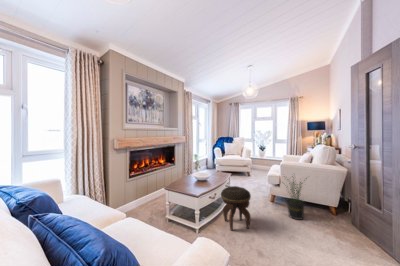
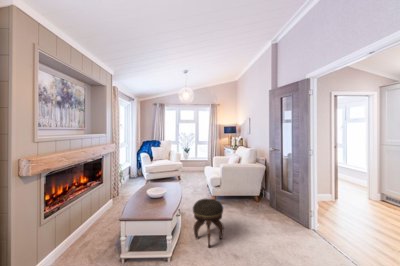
potted plant: present [287,176,305,220] -> none [231,173,257,216]

